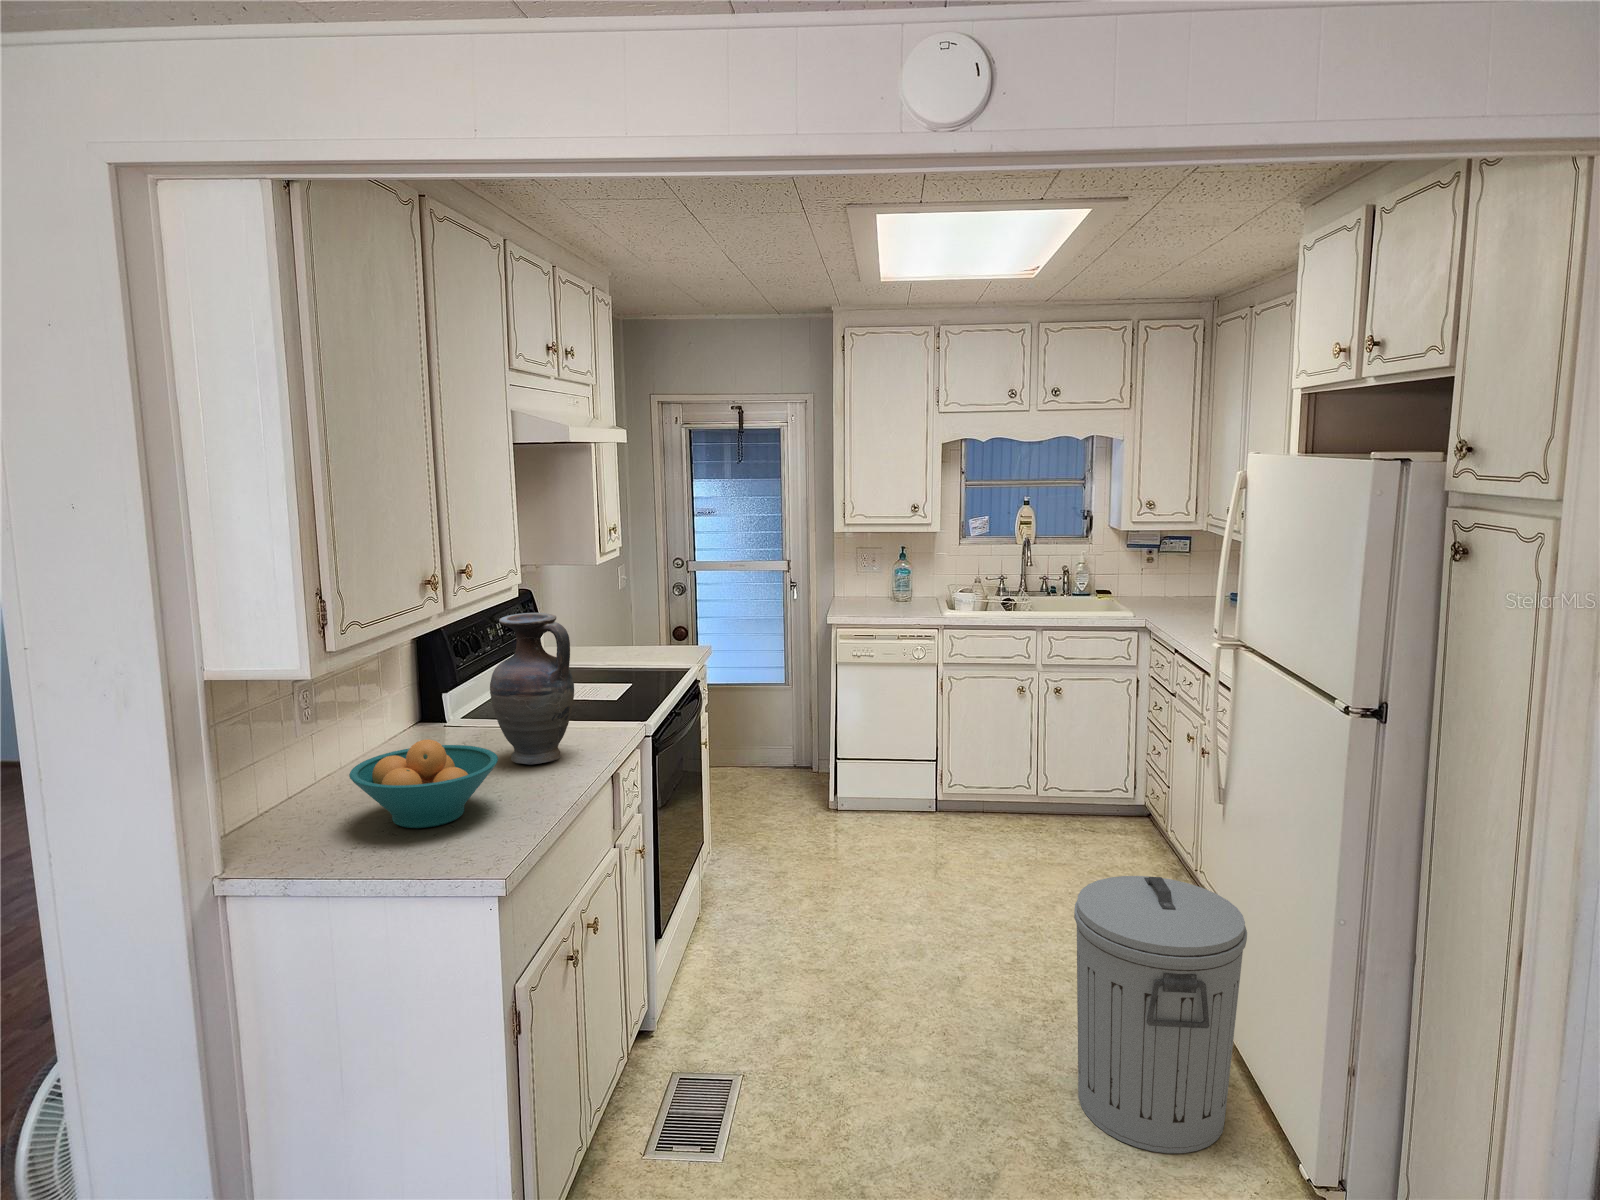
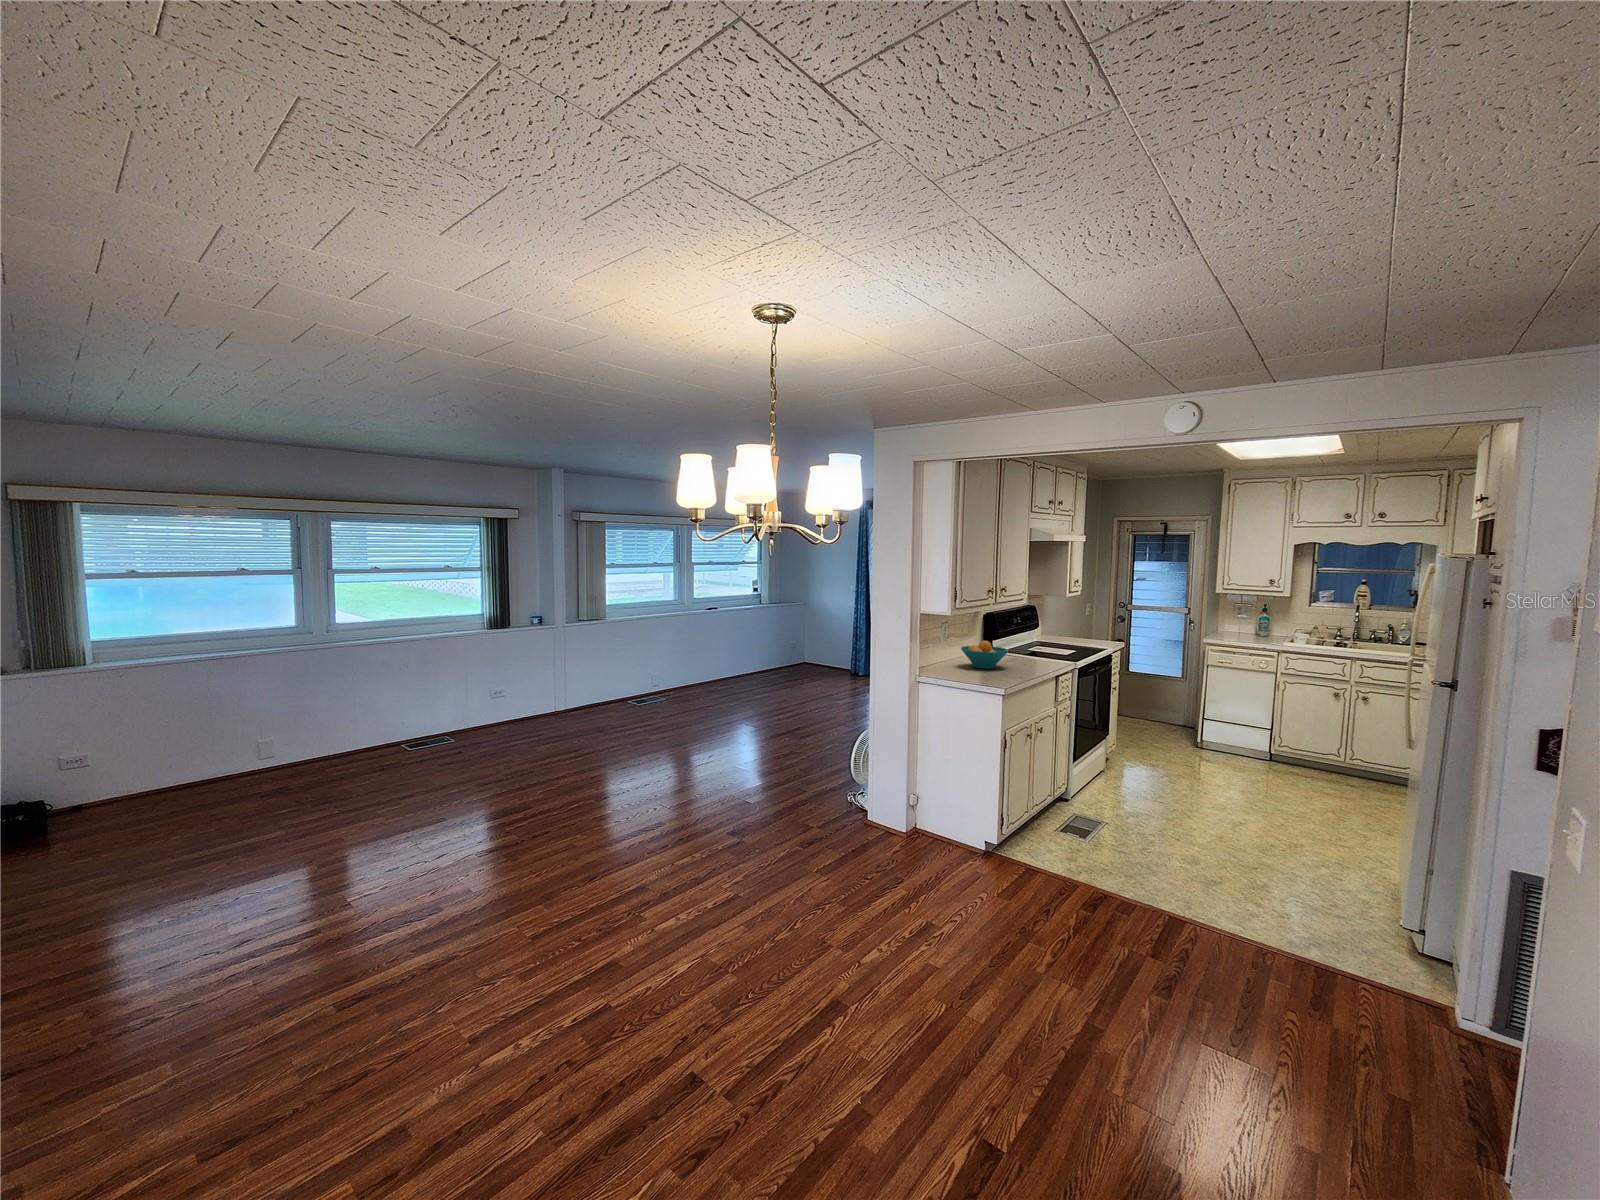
vase: present [490,613,574,764] -> none [1009,606,1042,662]
trash can: present [1074,876,1247,1153] -> none [1272,757,1372,890]

